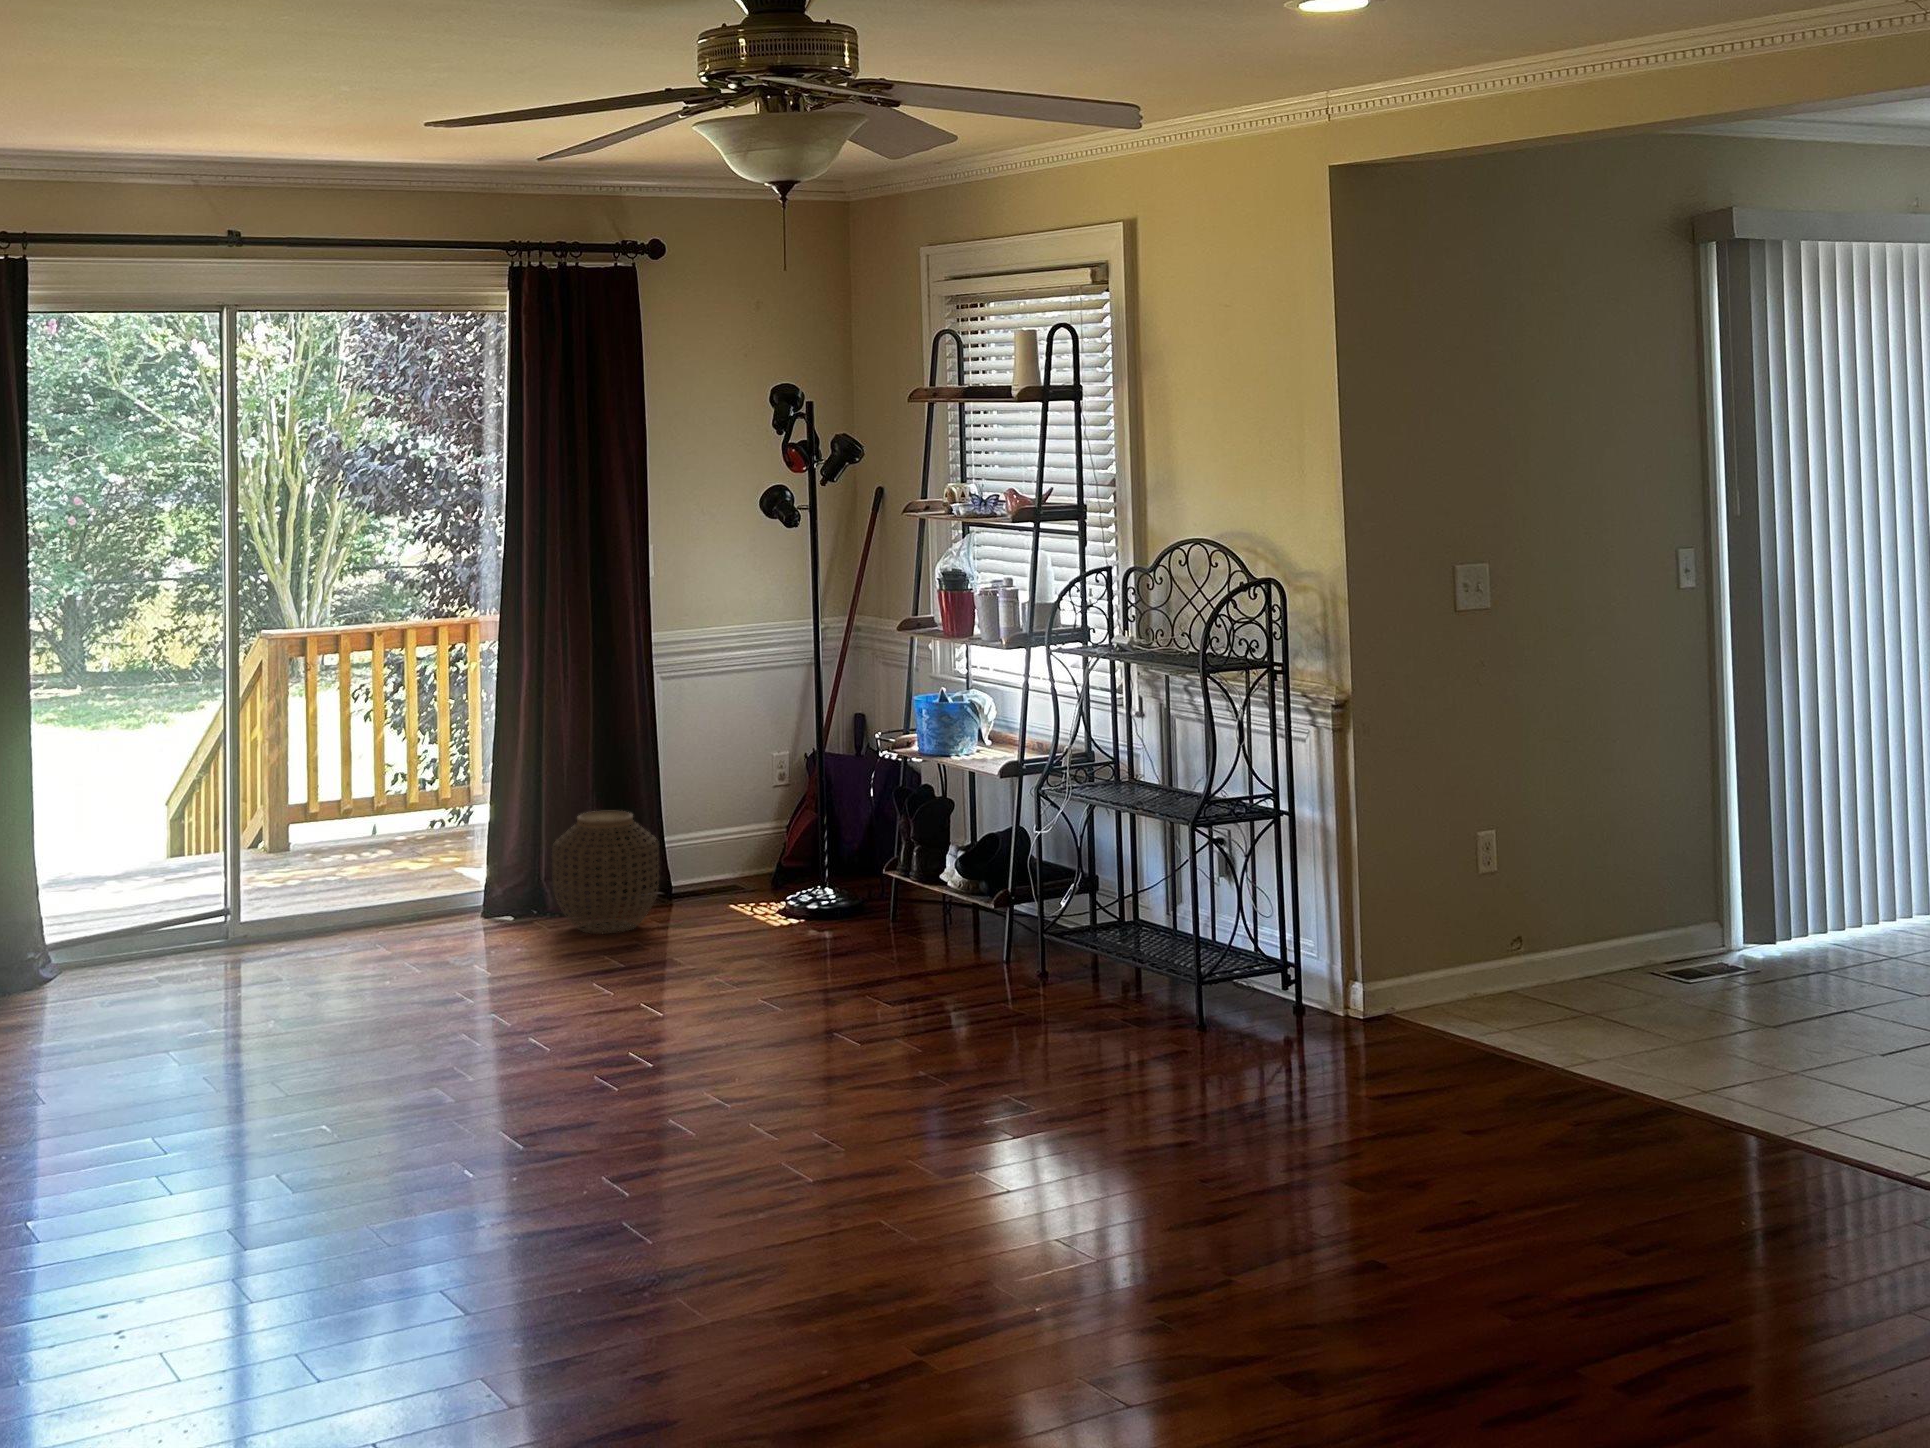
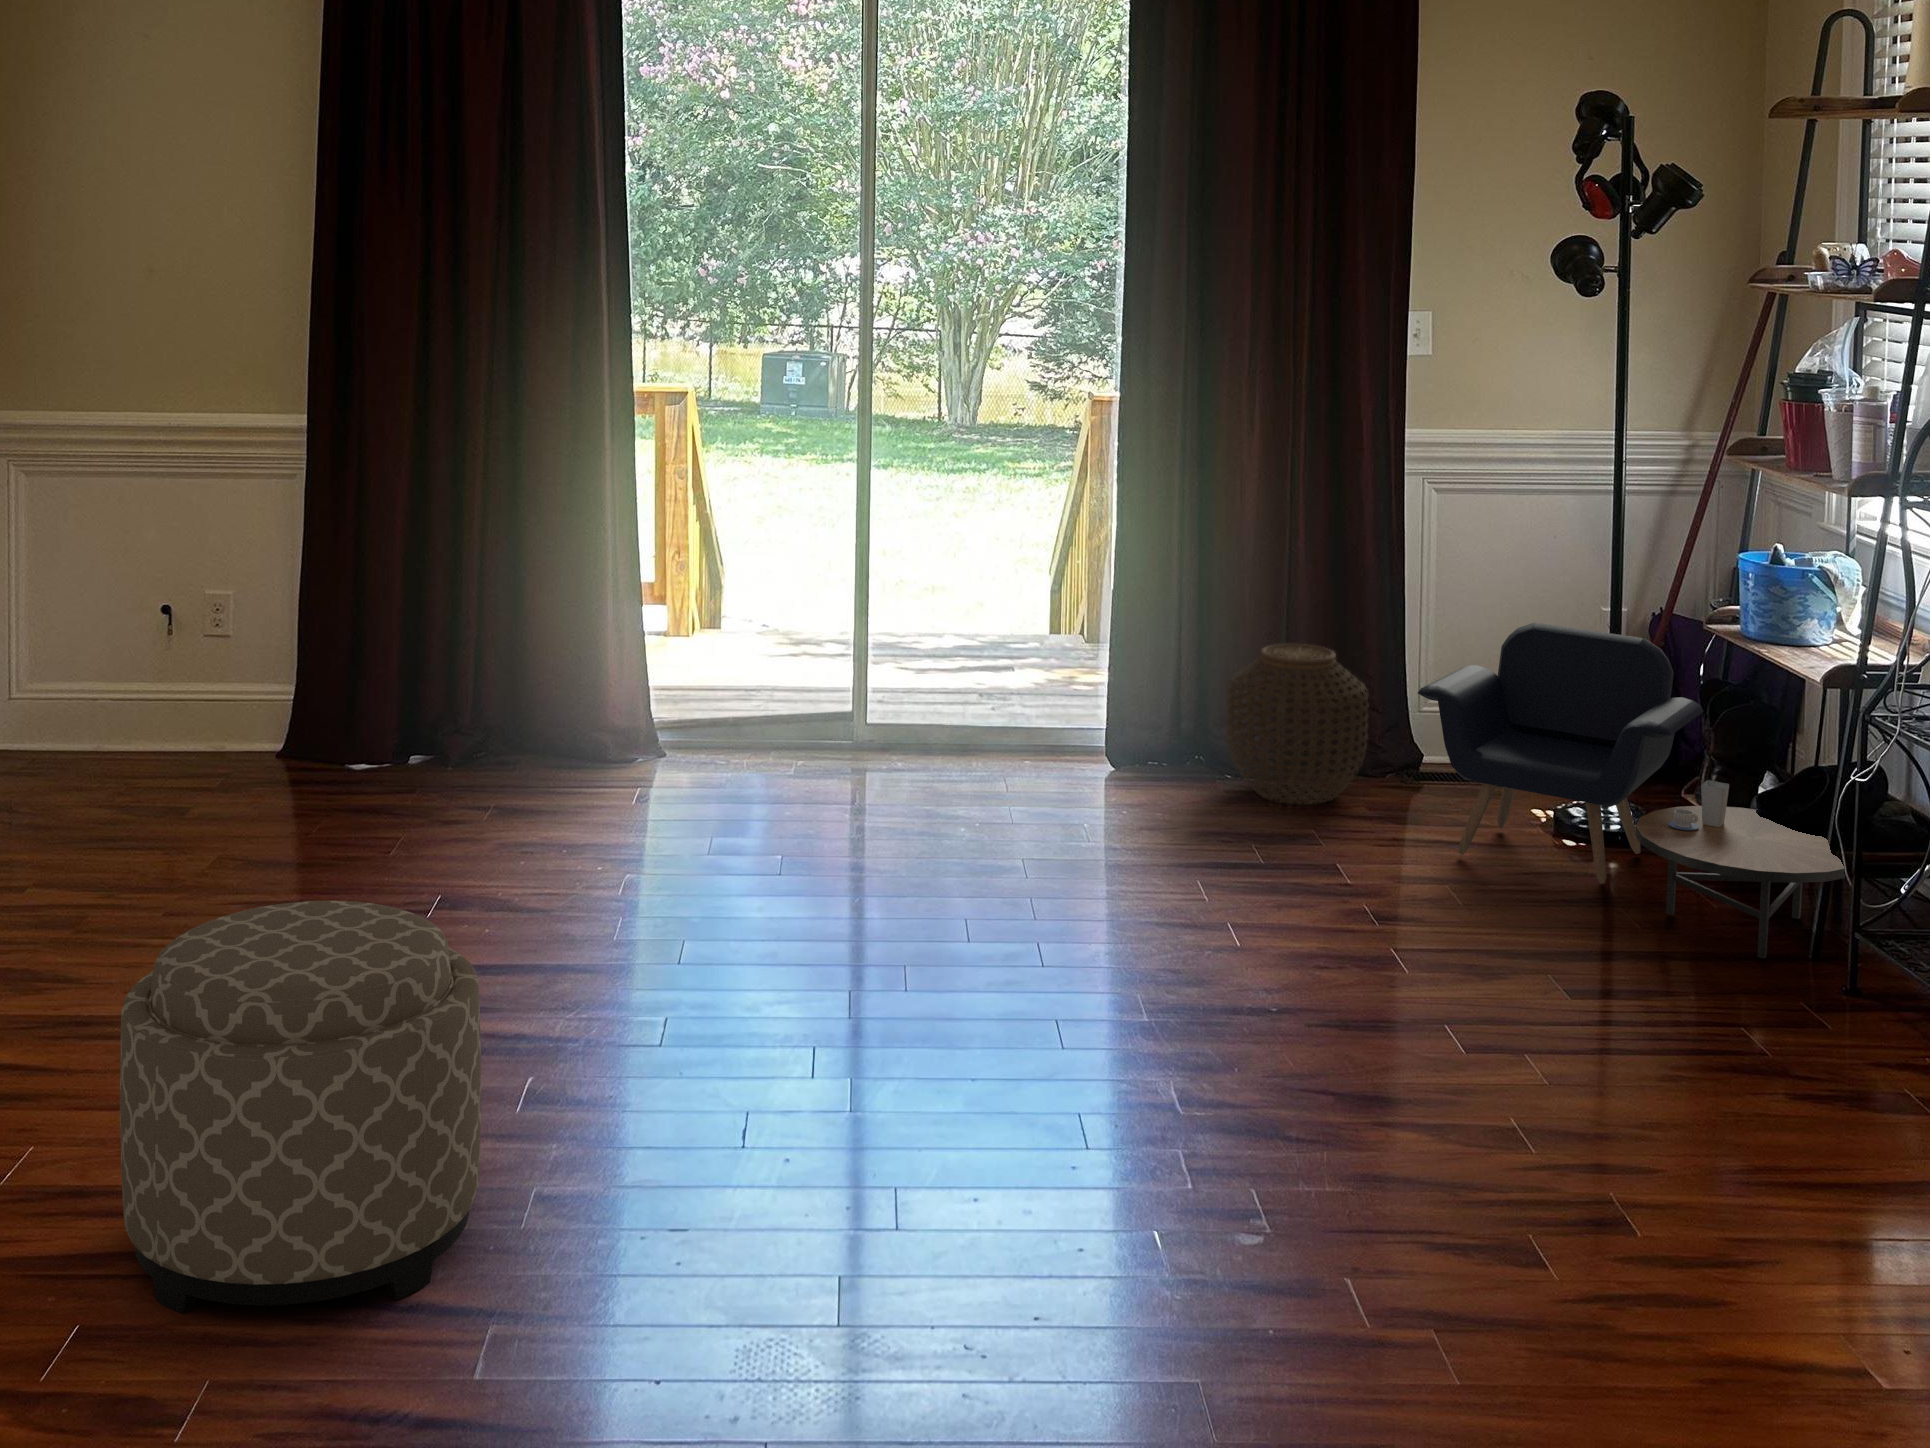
armchair: none [716,770,1034,971] -> present [1418,623,1845,959]
ottoman: none [83,1035,344,1337] -> present [120,901,481,1314]

